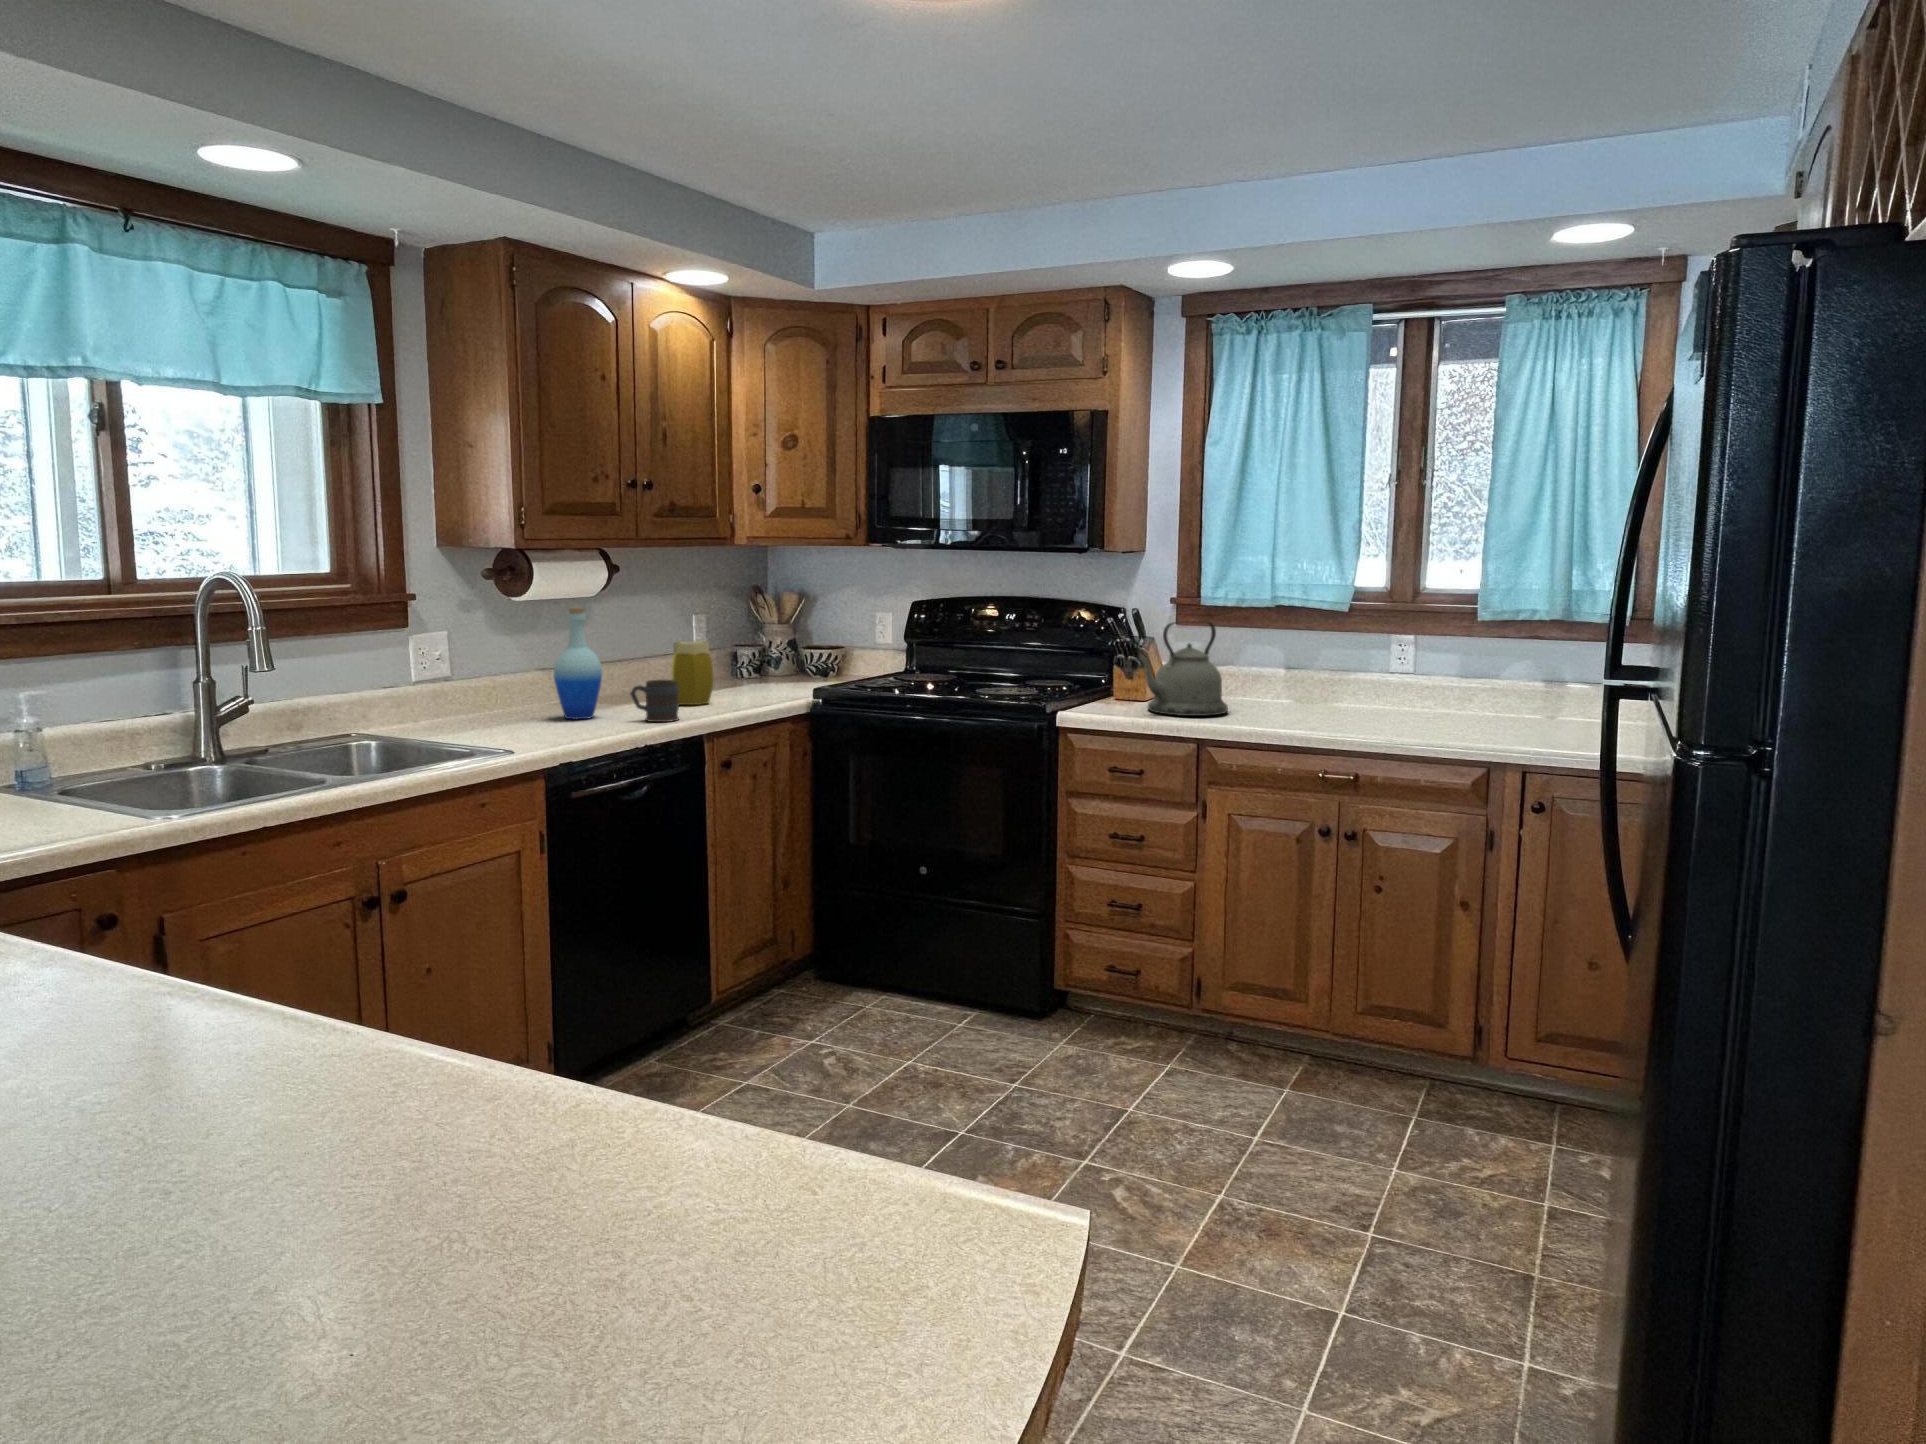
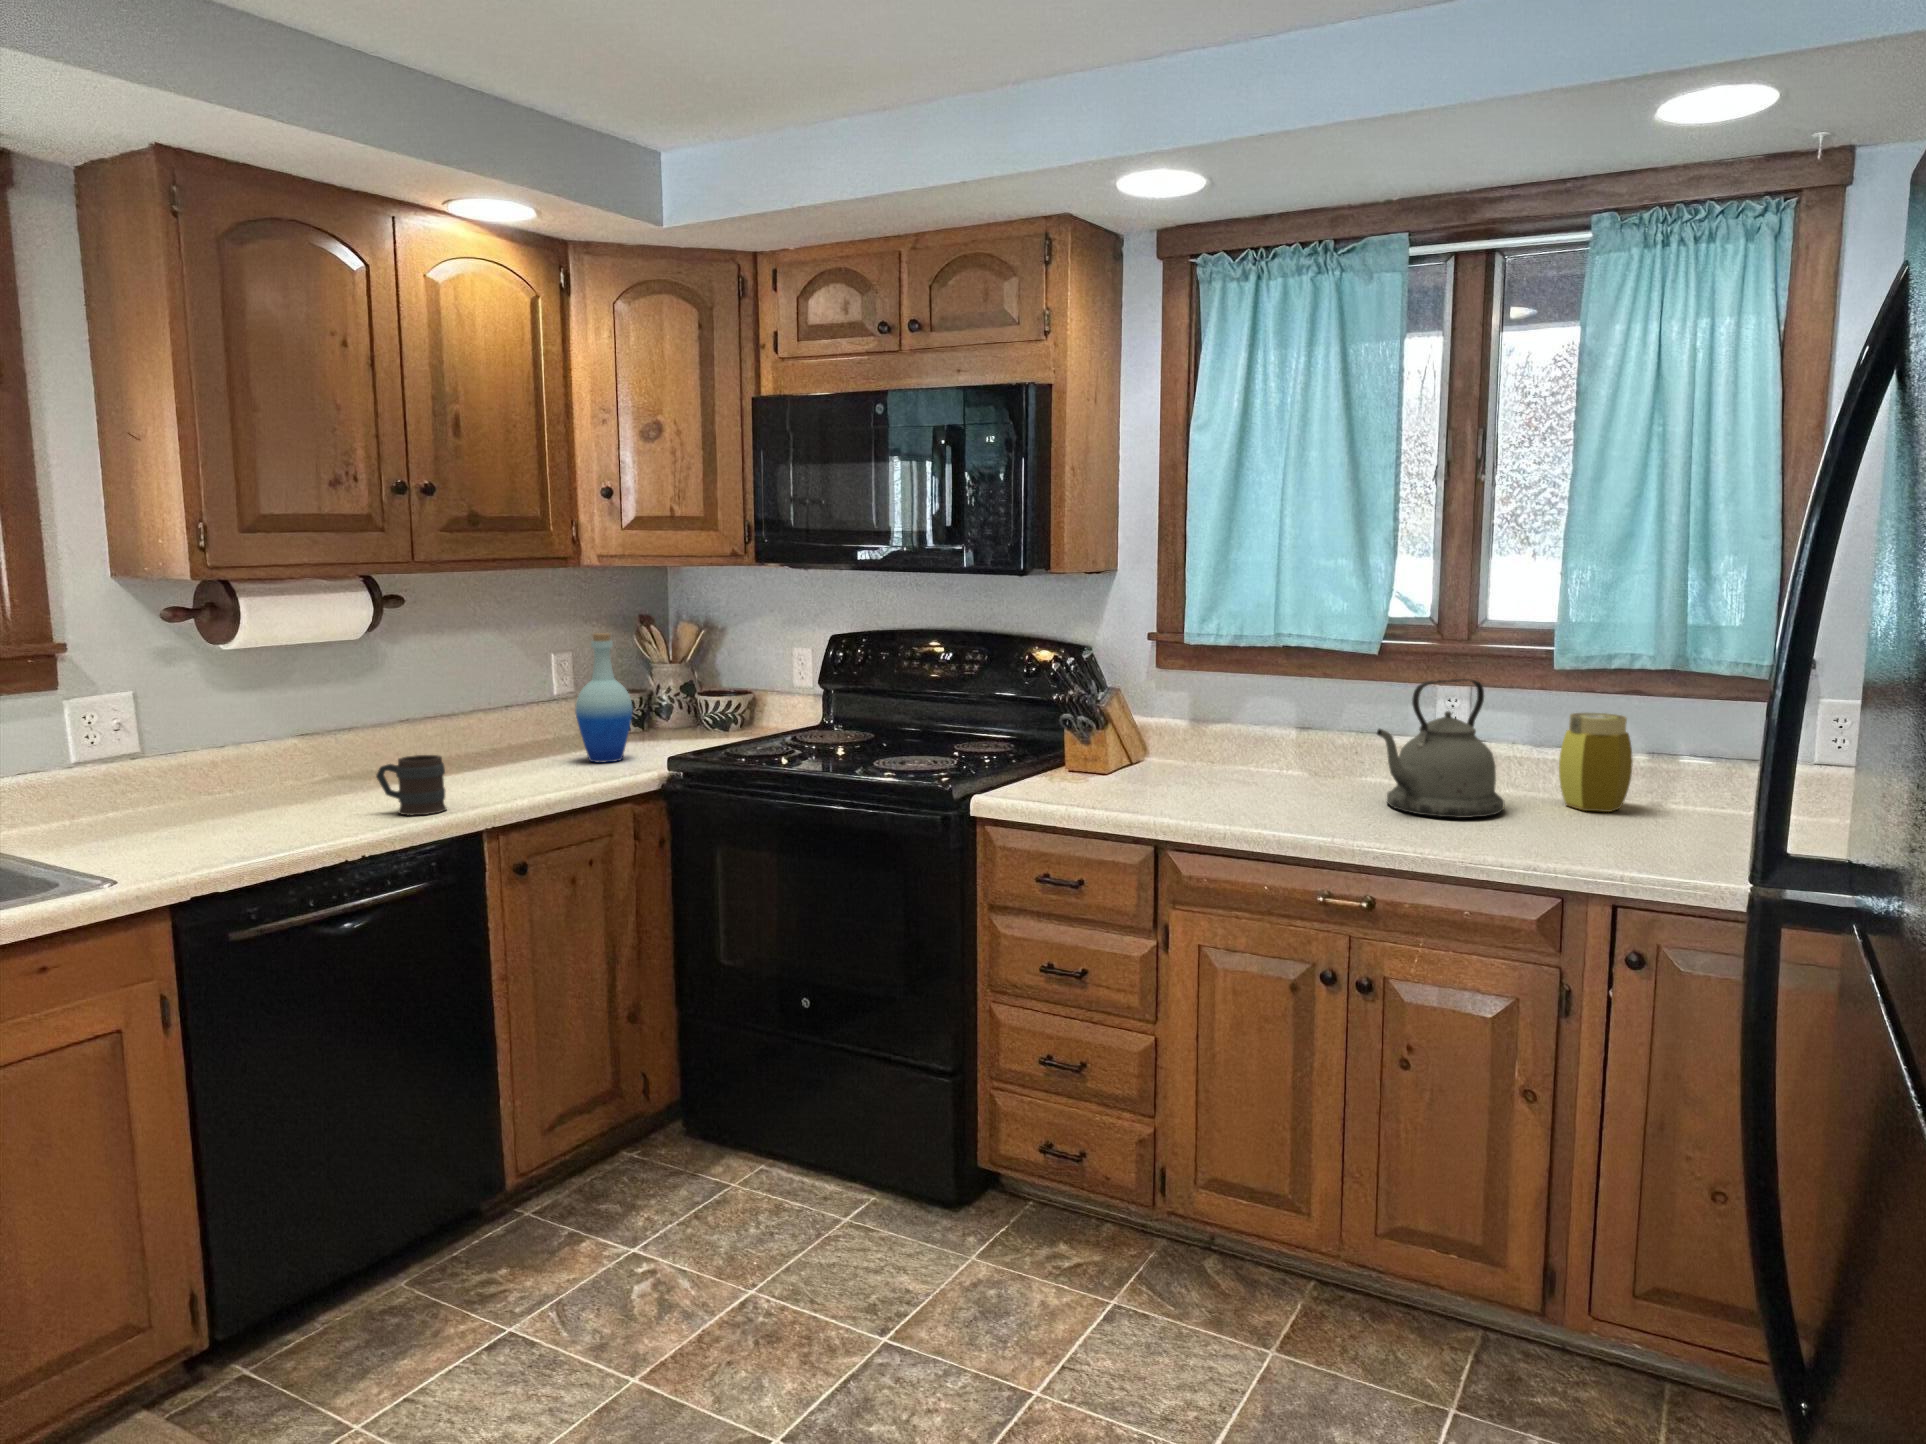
bottle: present [554,607,602,719] -> present [575,633,633,762]
kettle: present [1137,622,1228,716] -> present [1377,679,1504,818]
jar: present [671,641,713,705] -> present [1559,713,1633,812]

